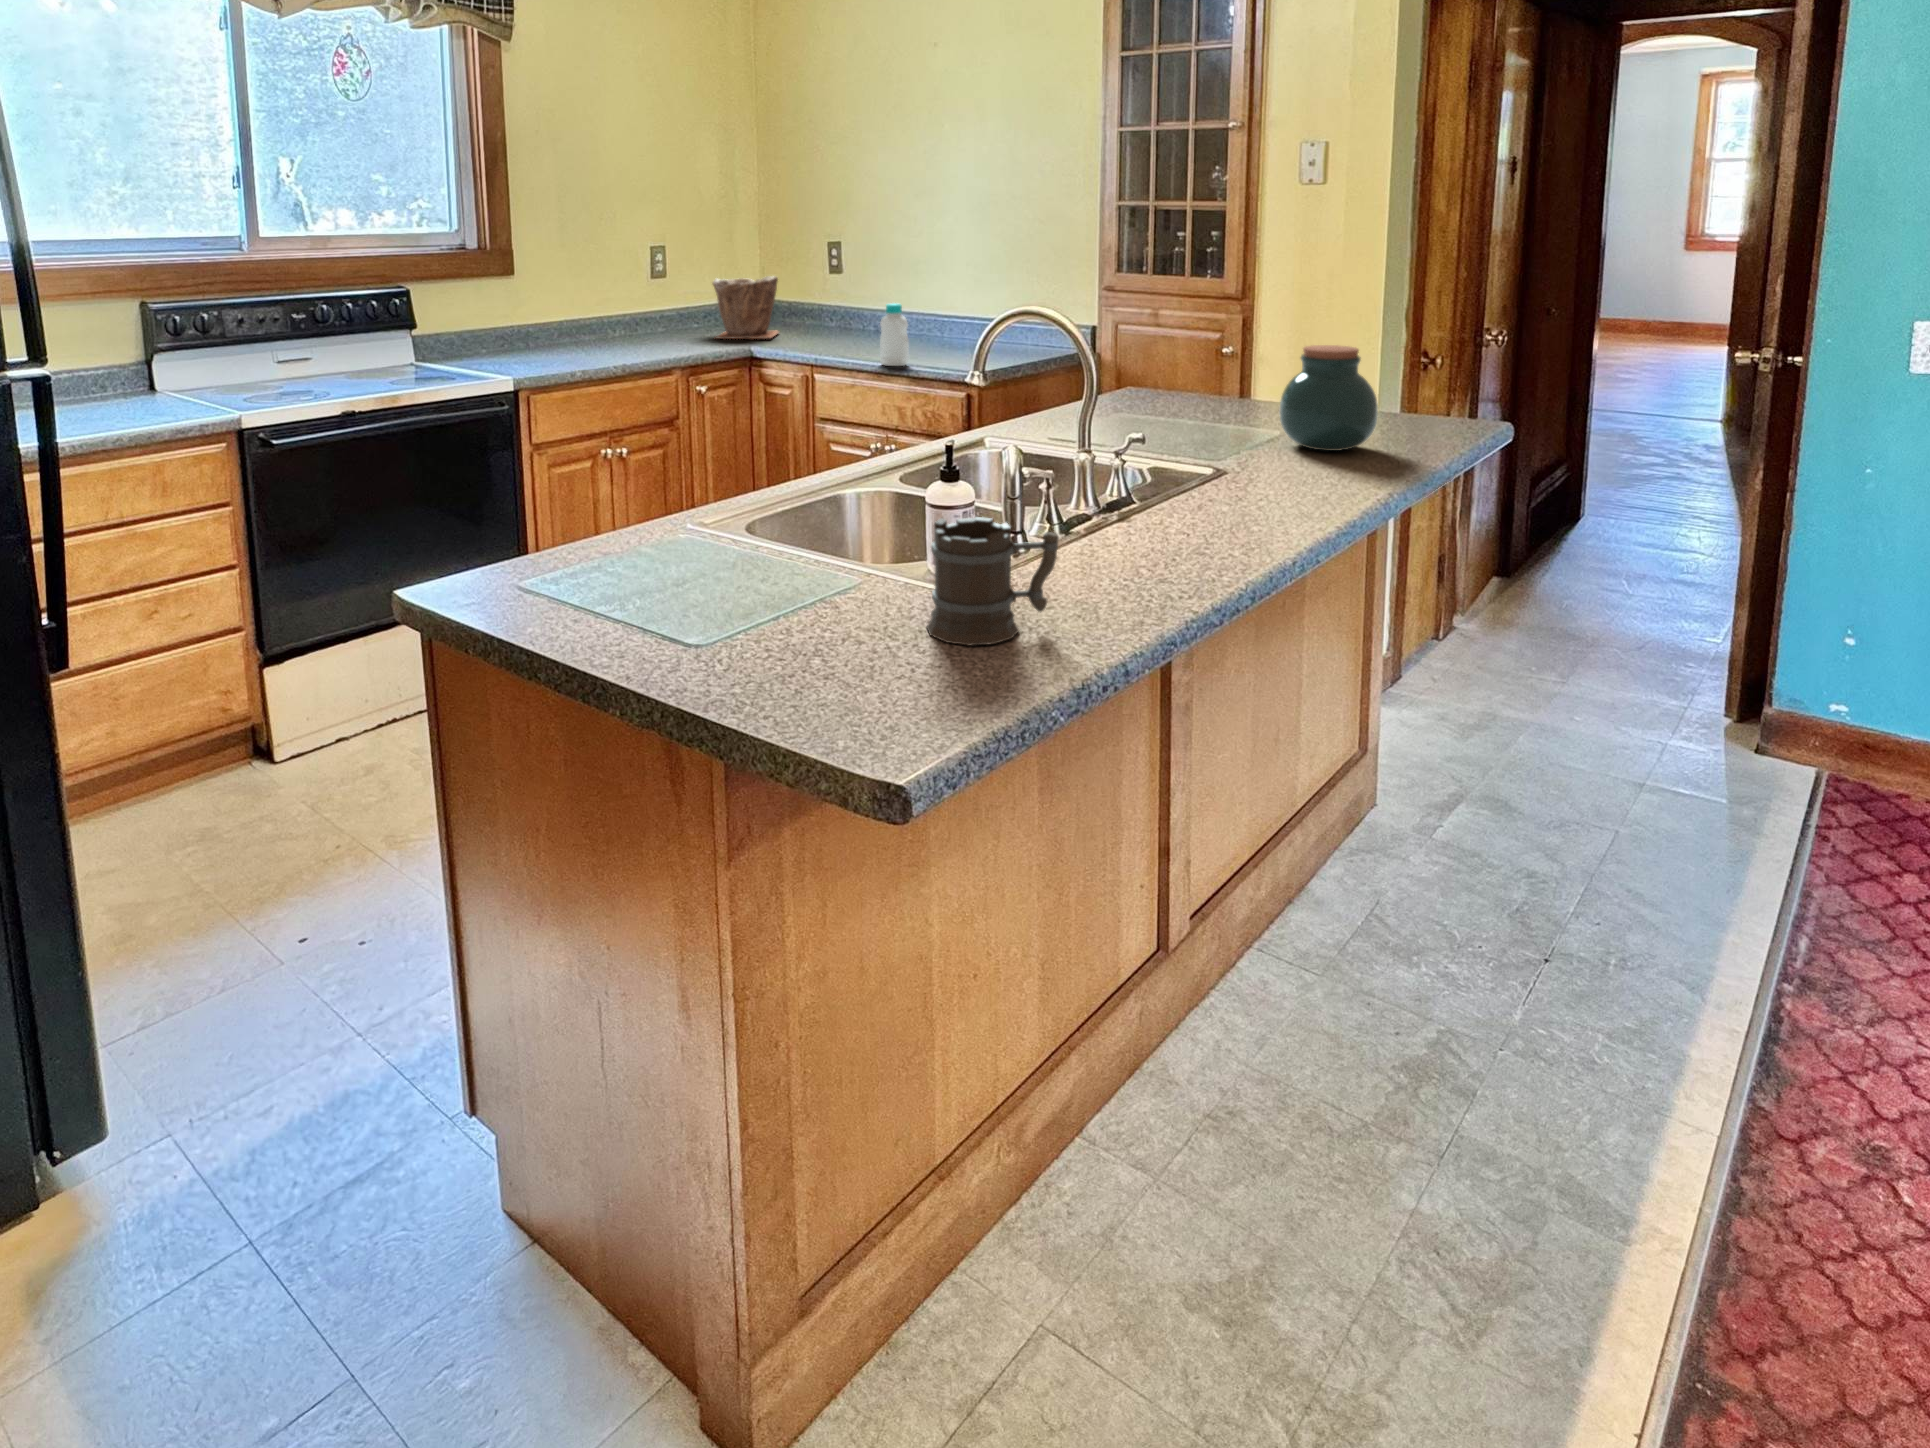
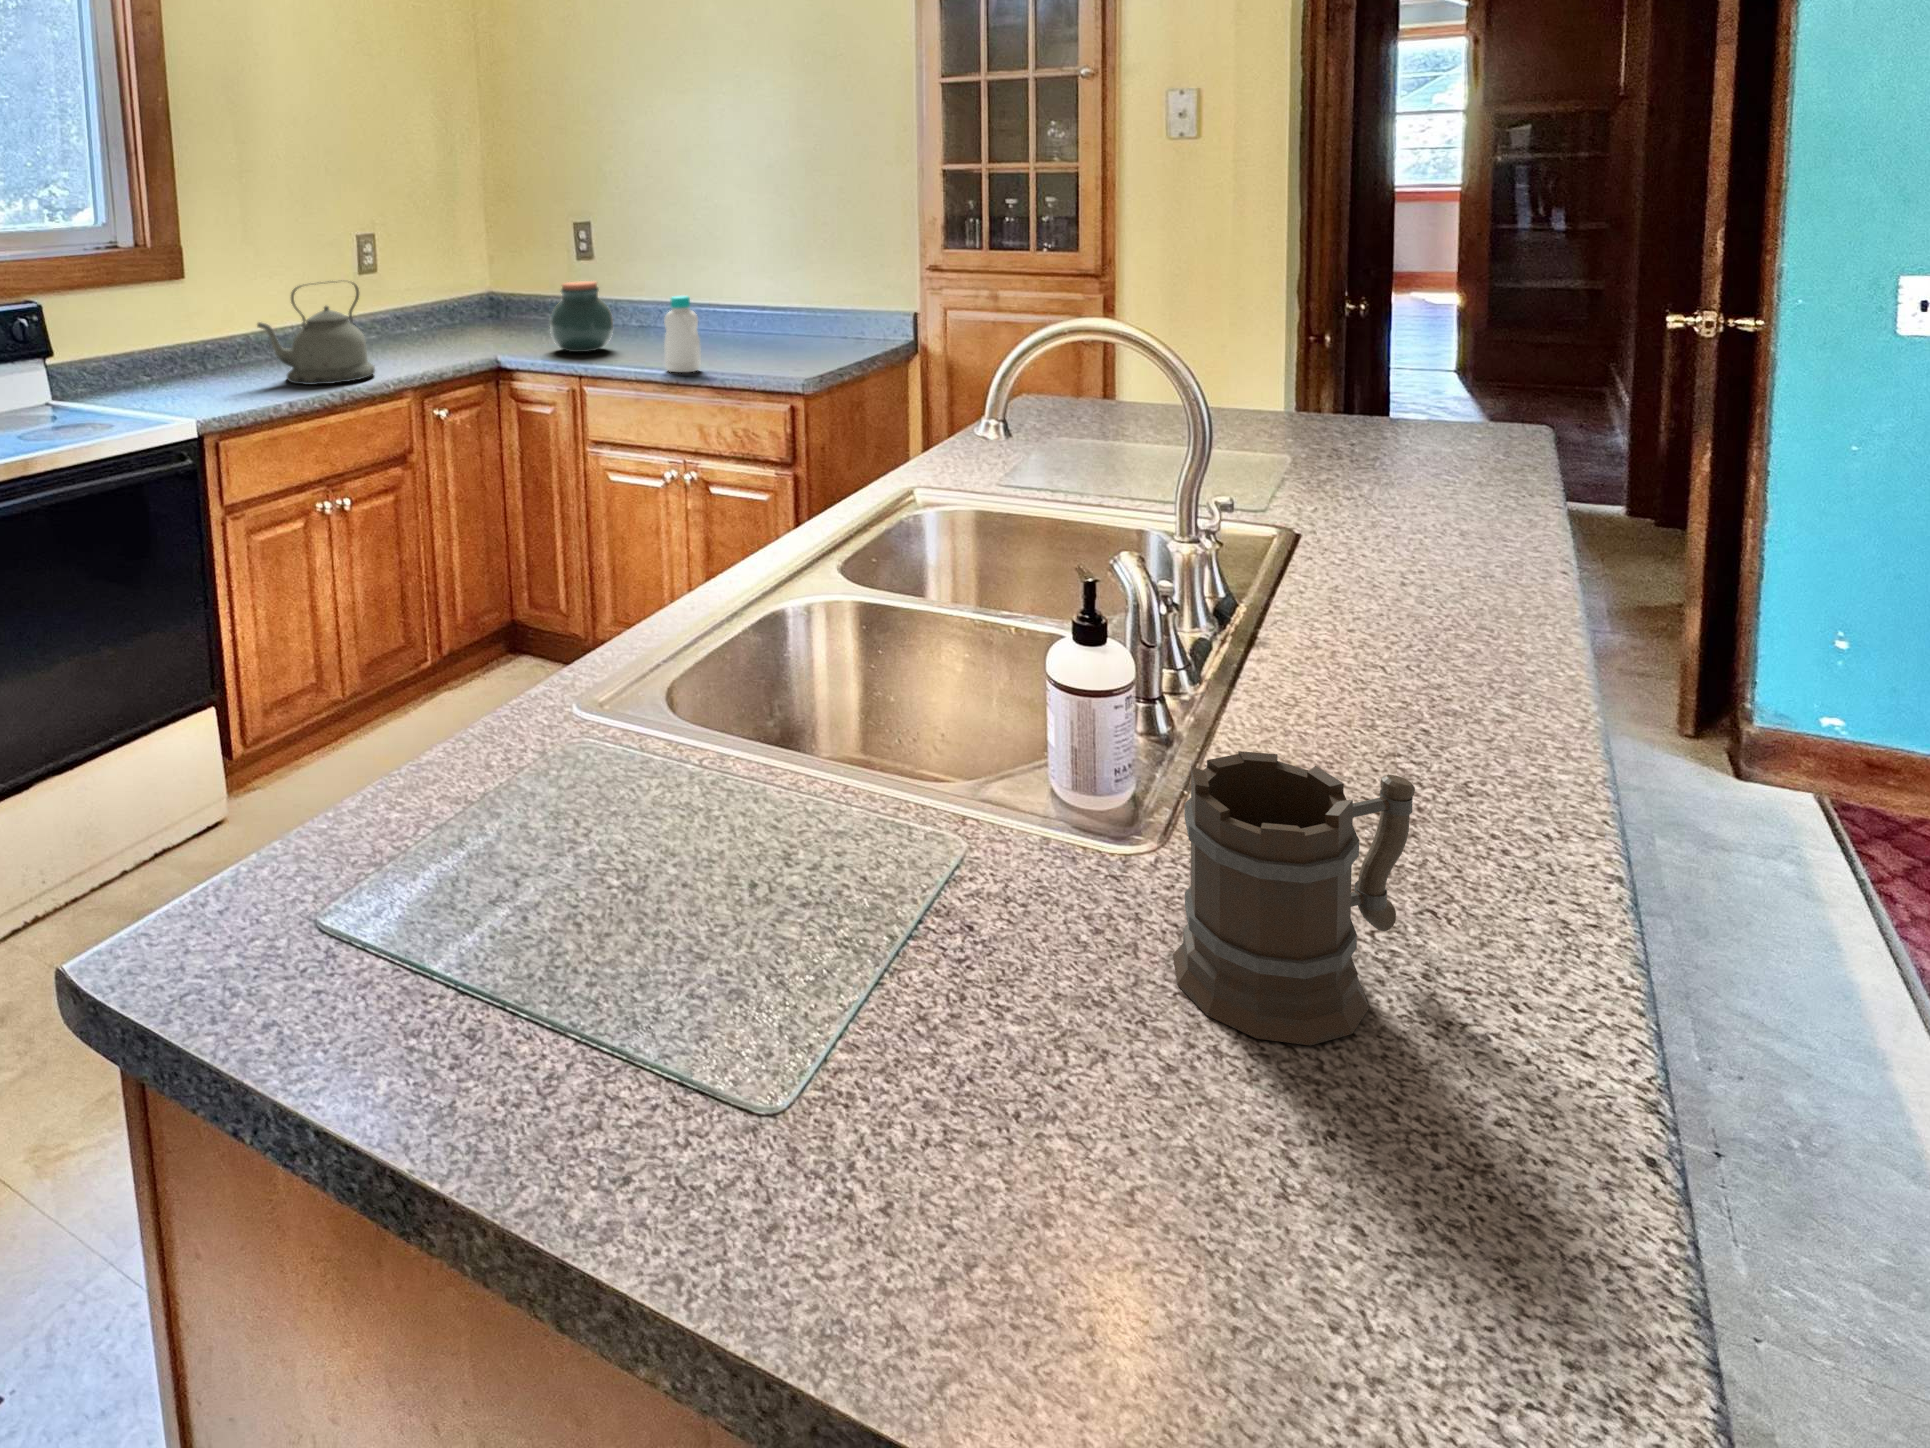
plant pot: present [713,276,778,339] -> none [439,266,522,346]
kettle: none [563,281,653,361] -> present [257,281,375,385]
jar: present [1280,345,1378,451] -> present [550,281,613,352]

